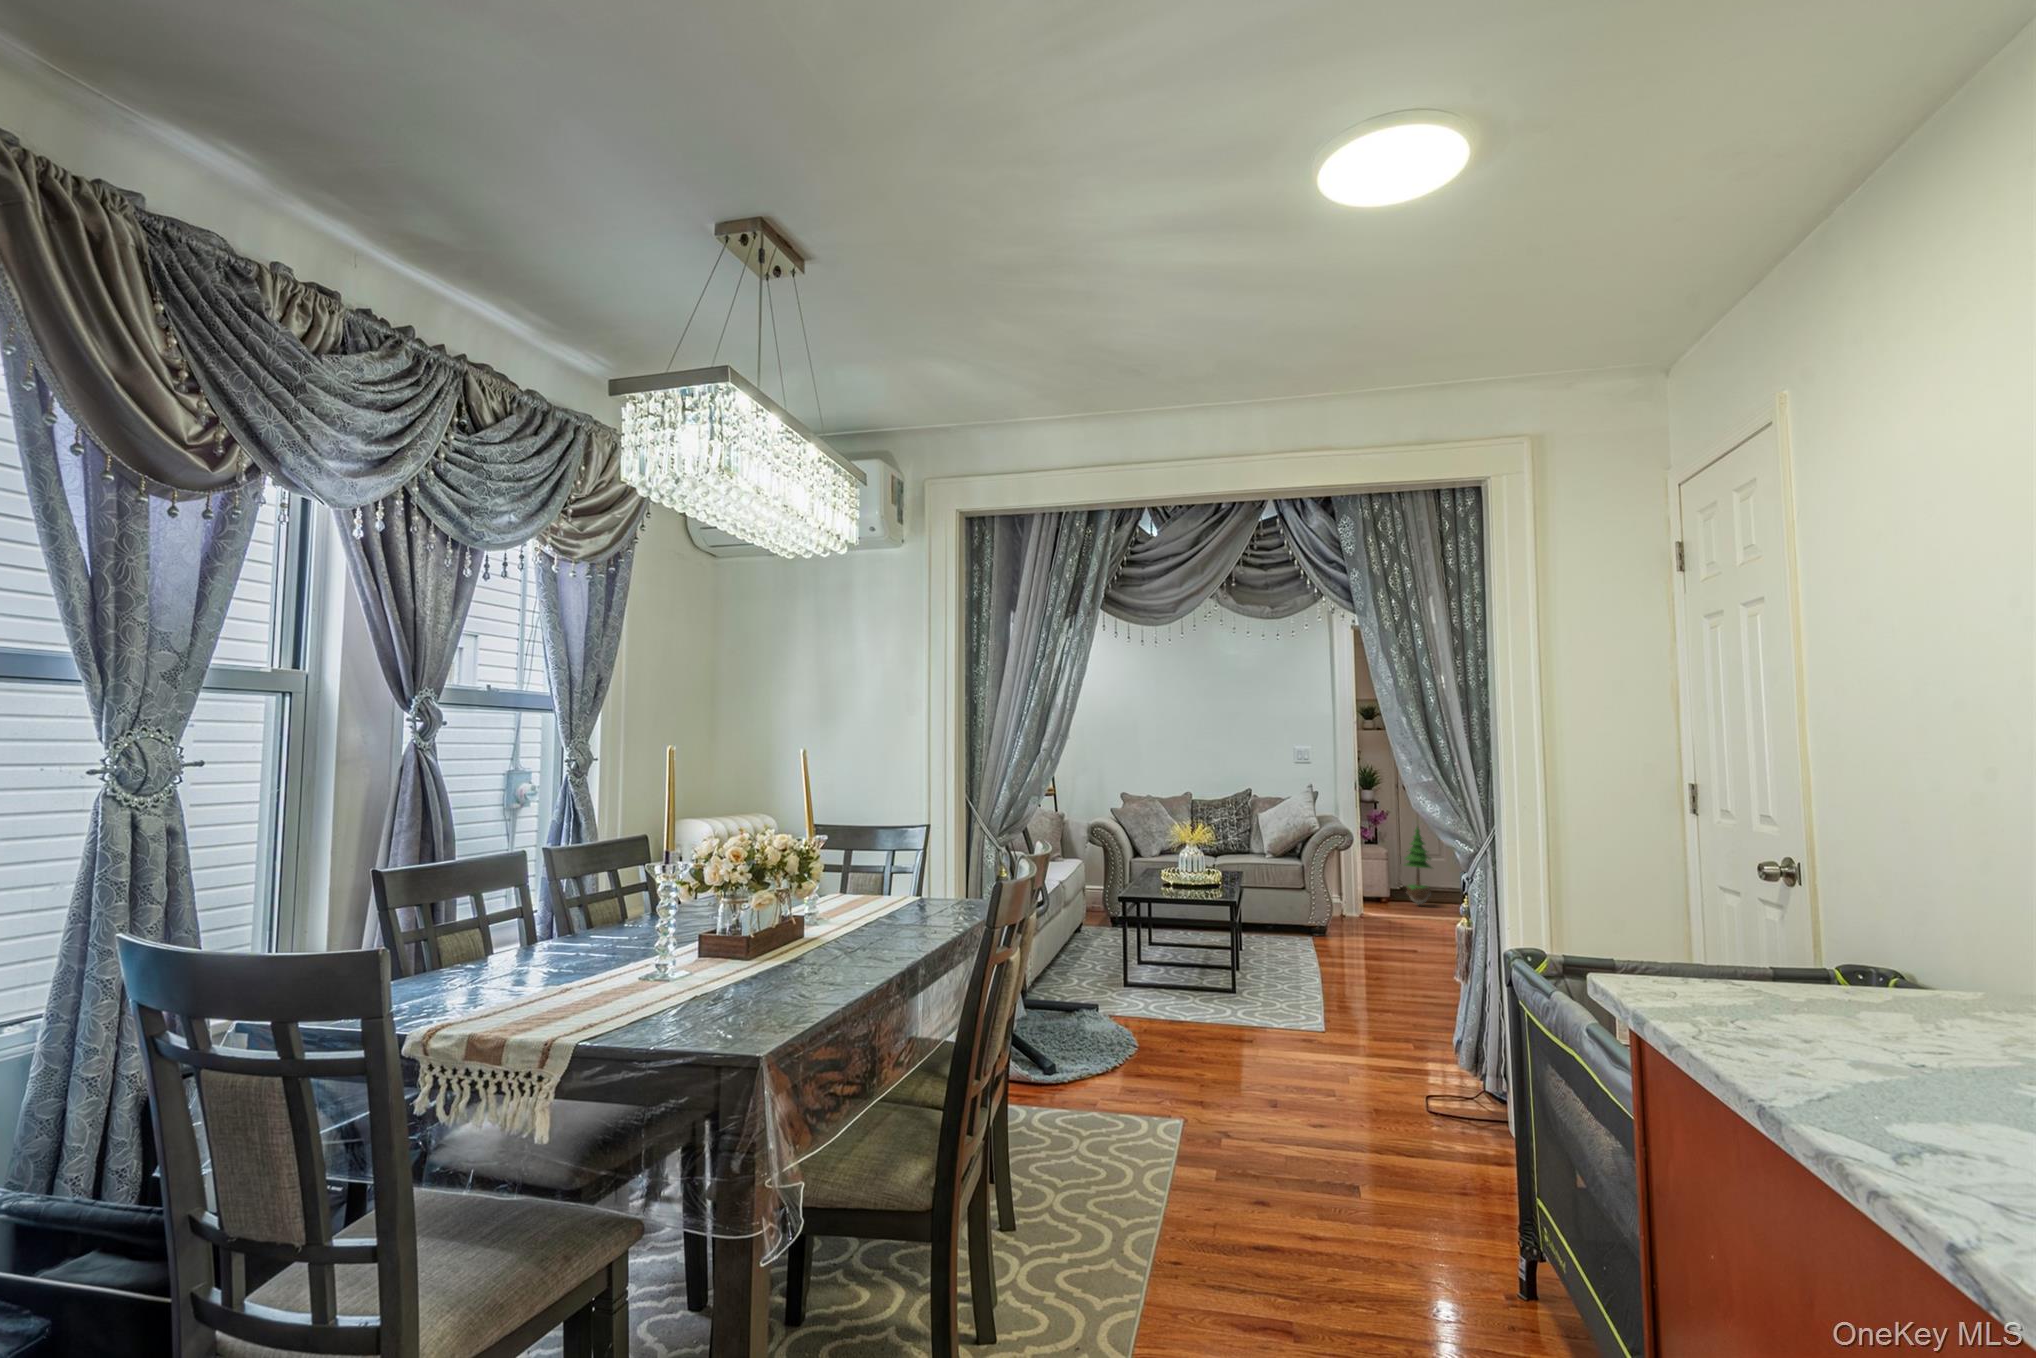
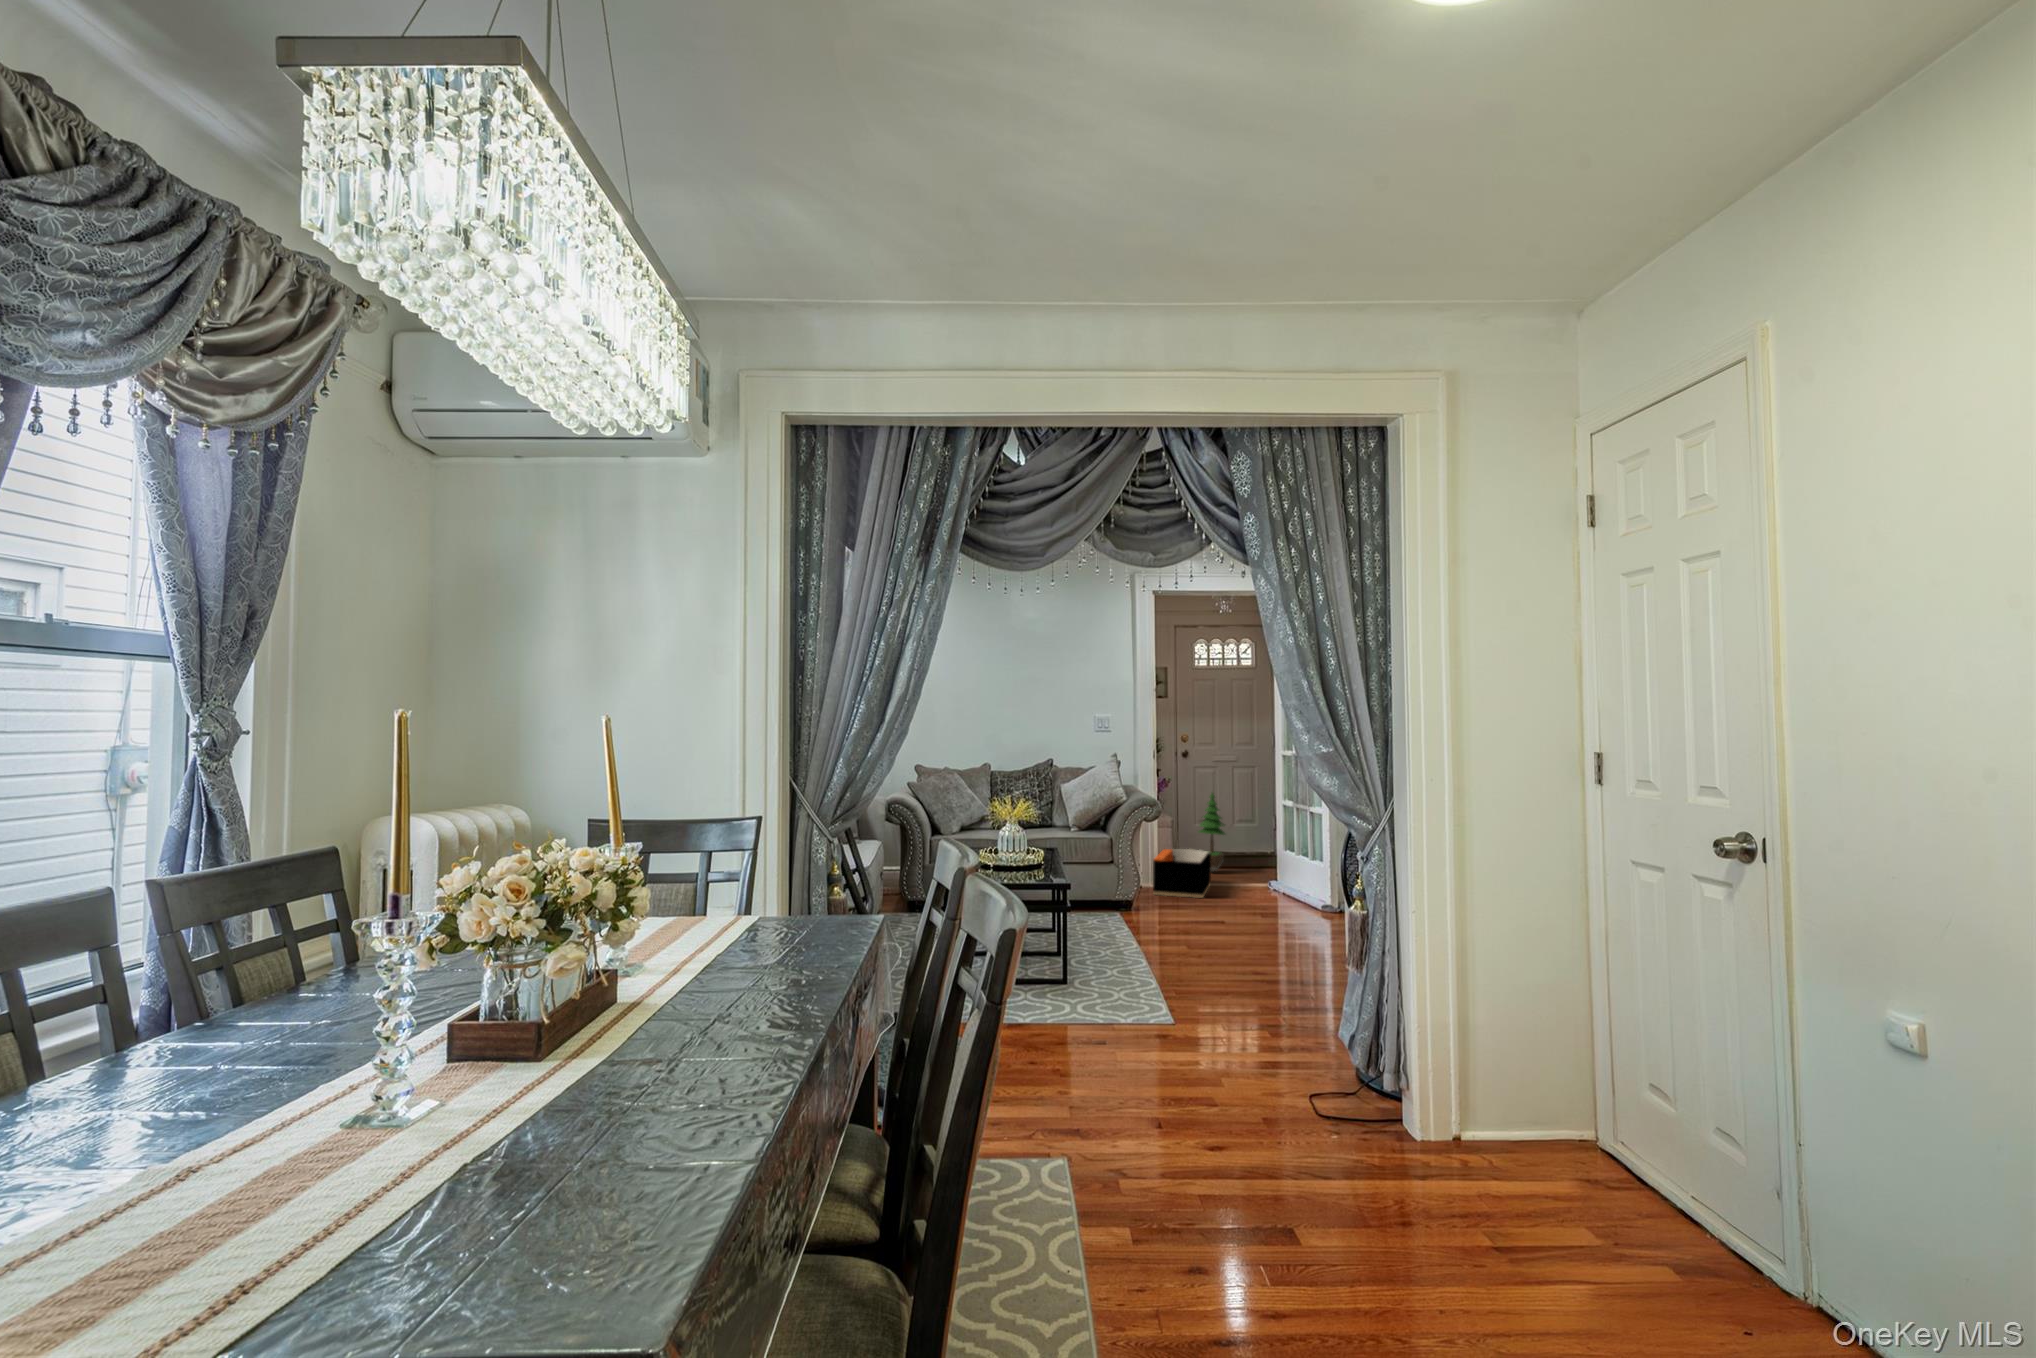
storage bin: none [1346,880,1411,927] -> present [1153,849,1211,898]

